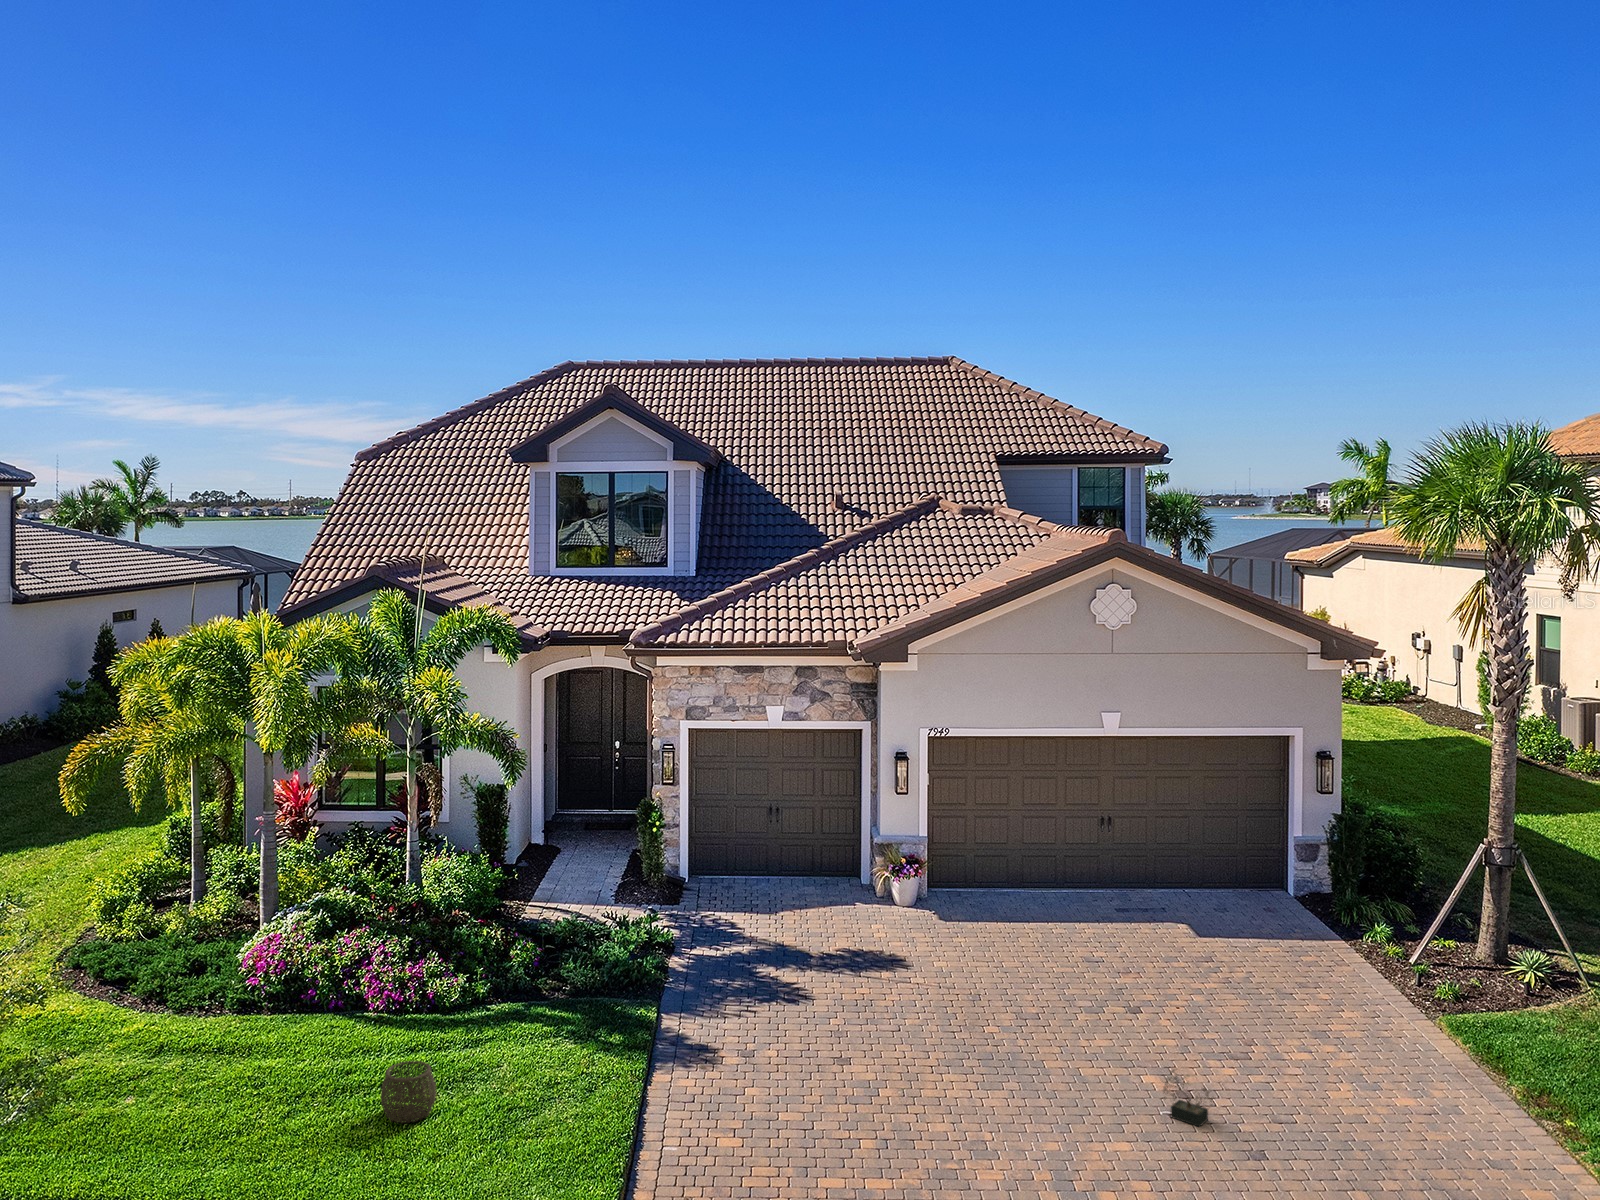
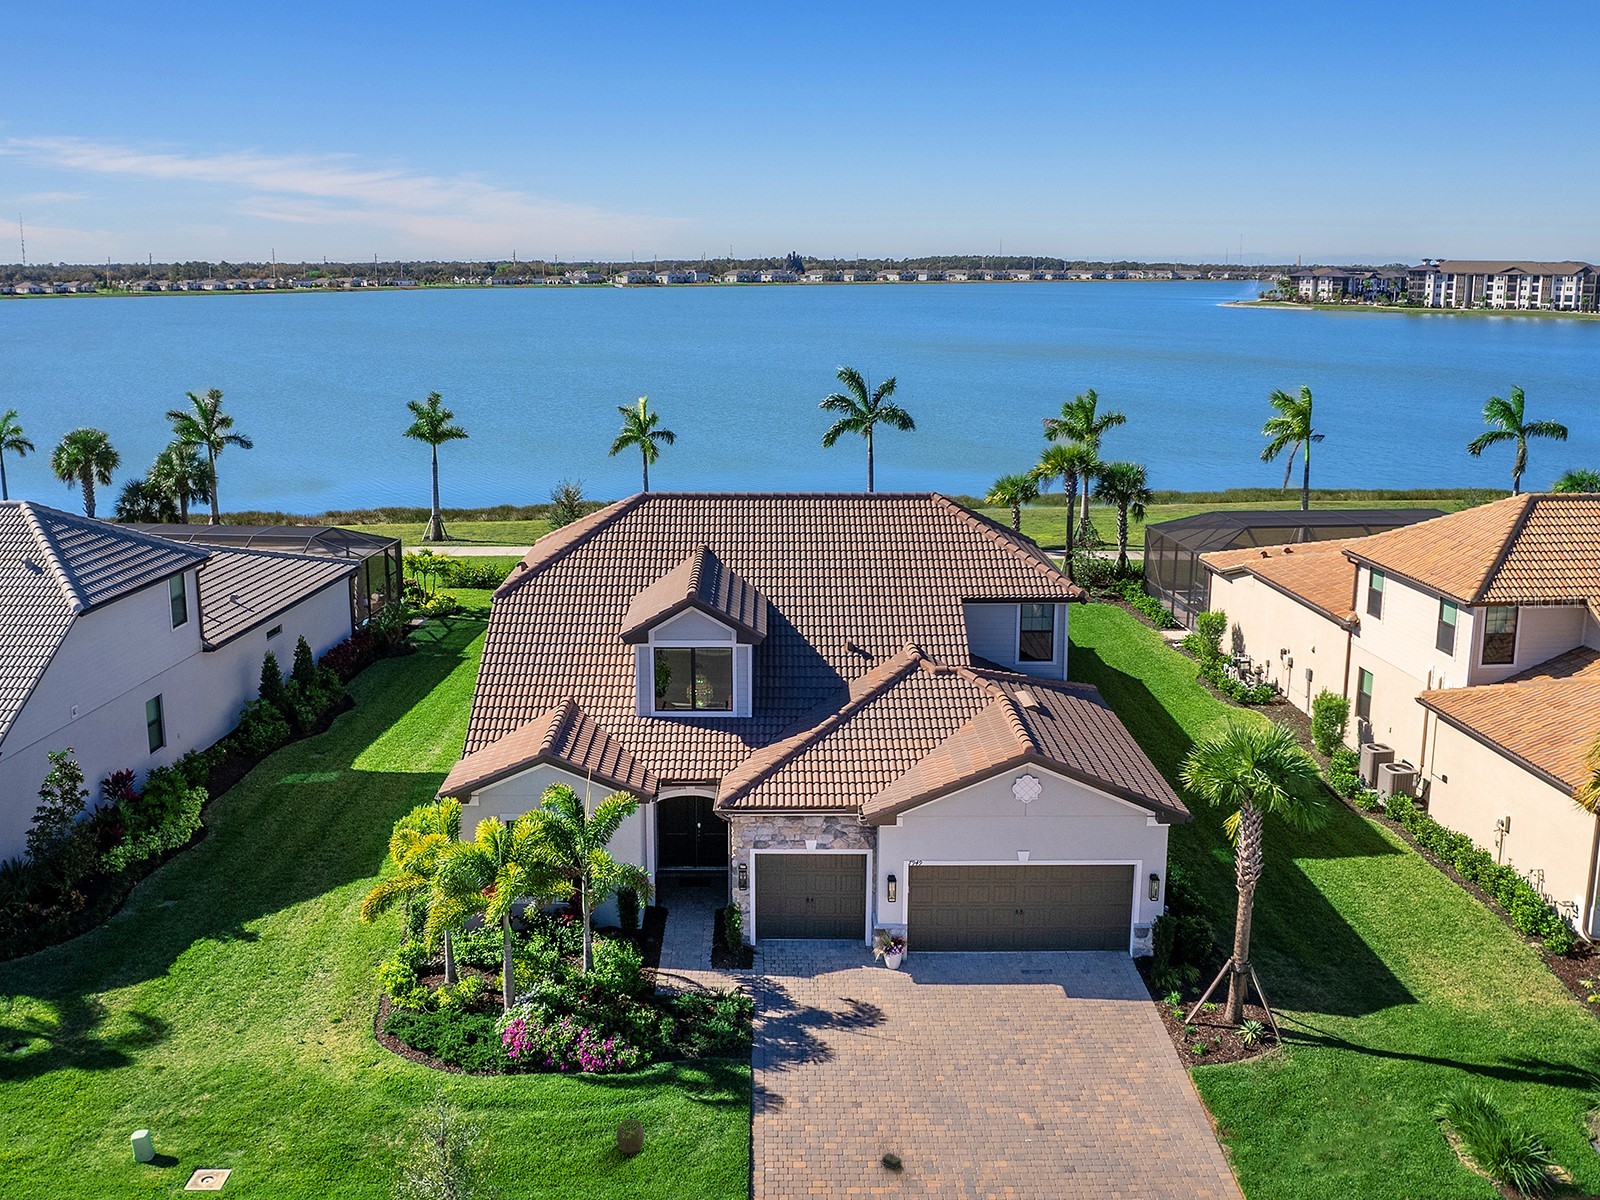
decorative plant: present [1163,1069,1214,1127] -> present [879,1140,905,1169]

